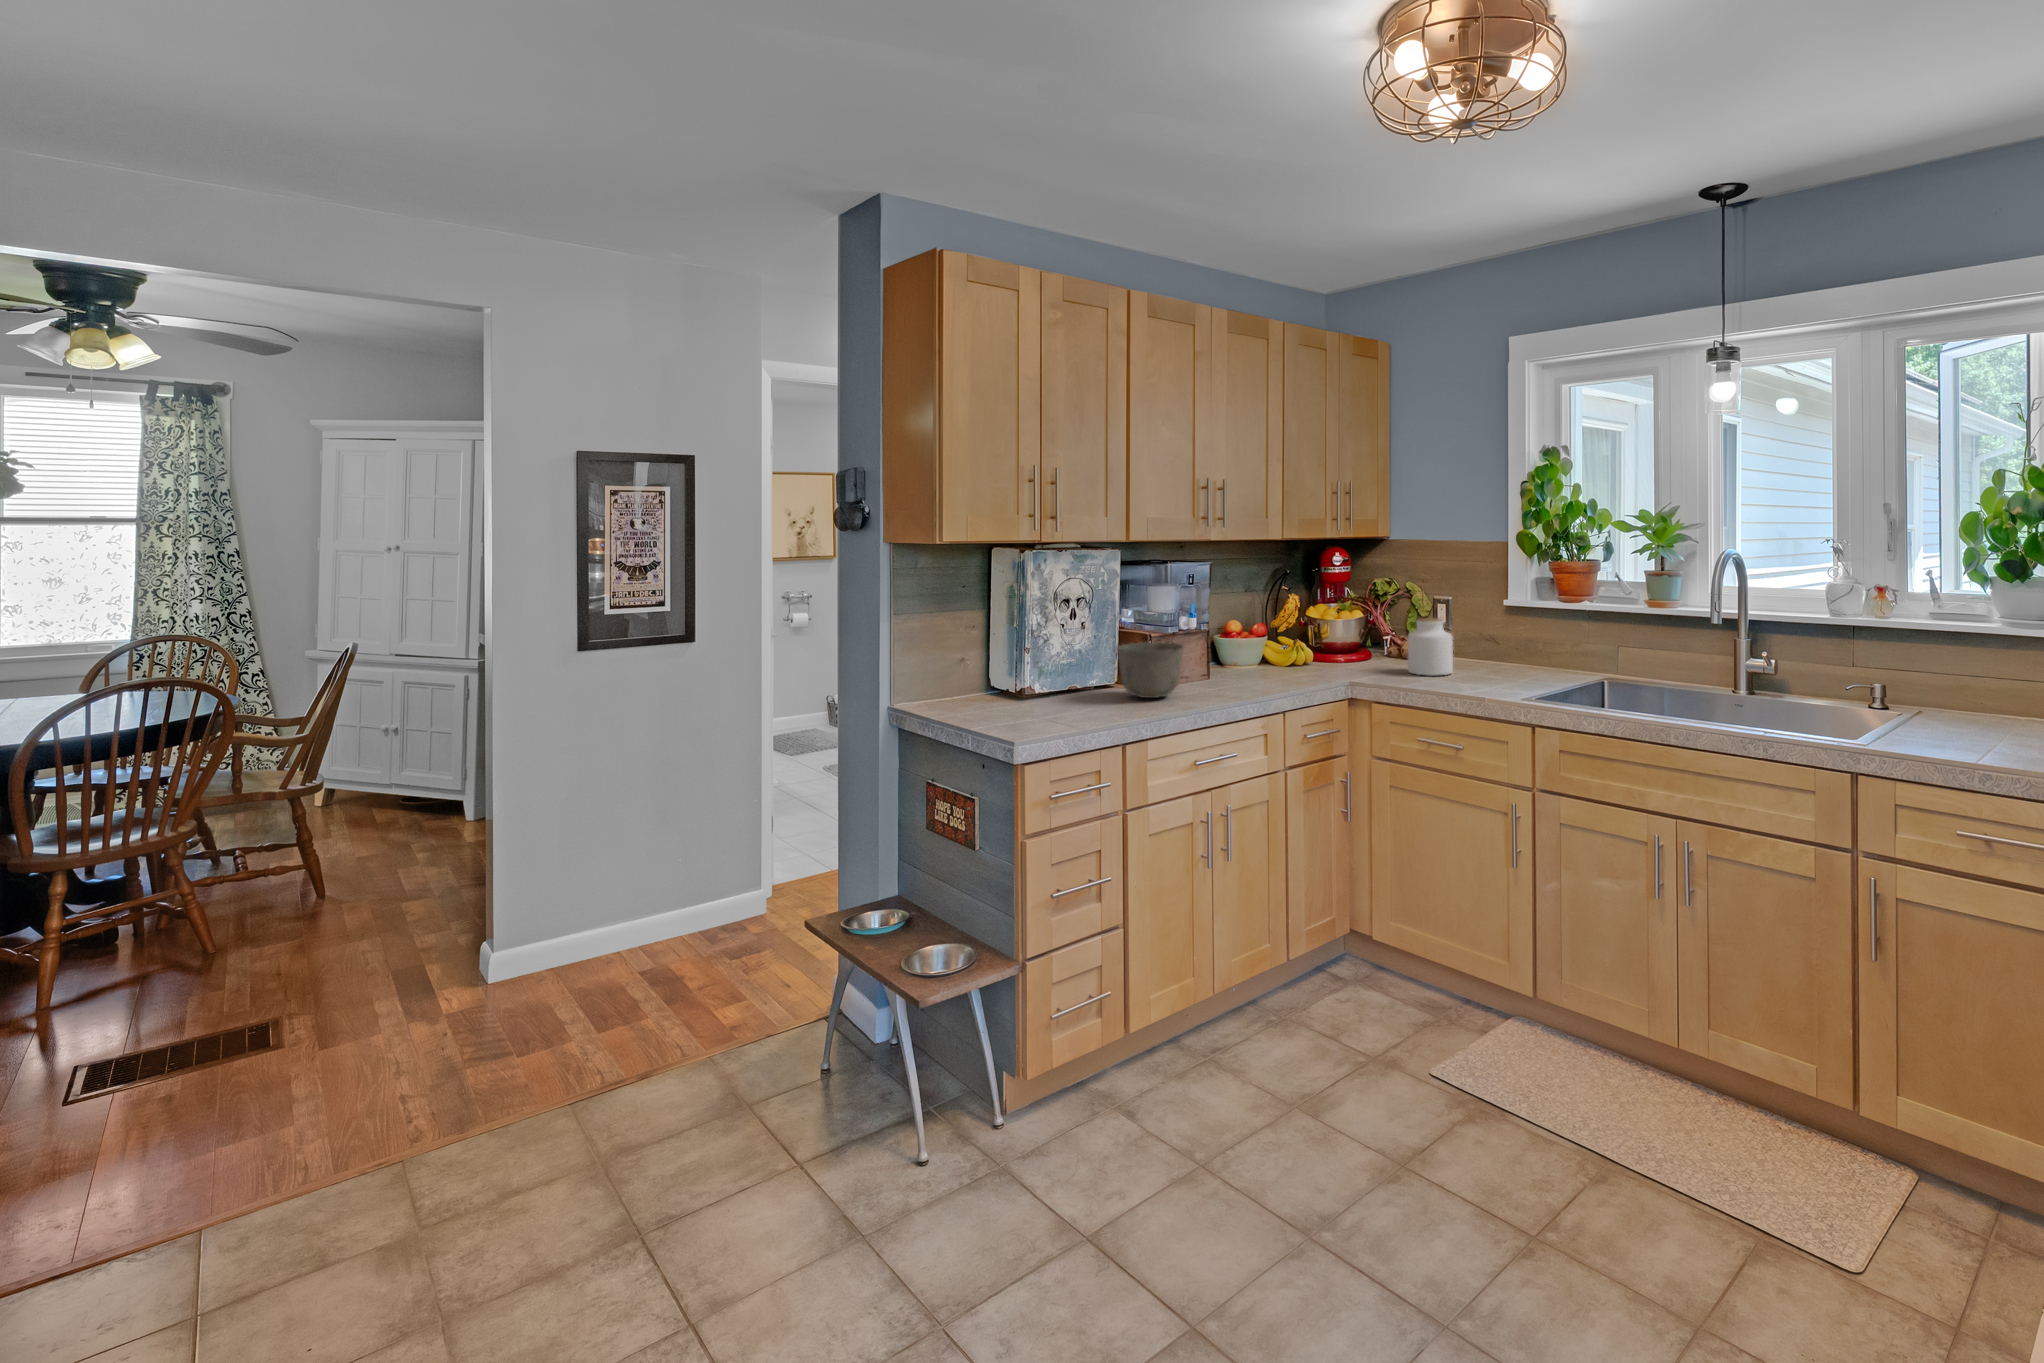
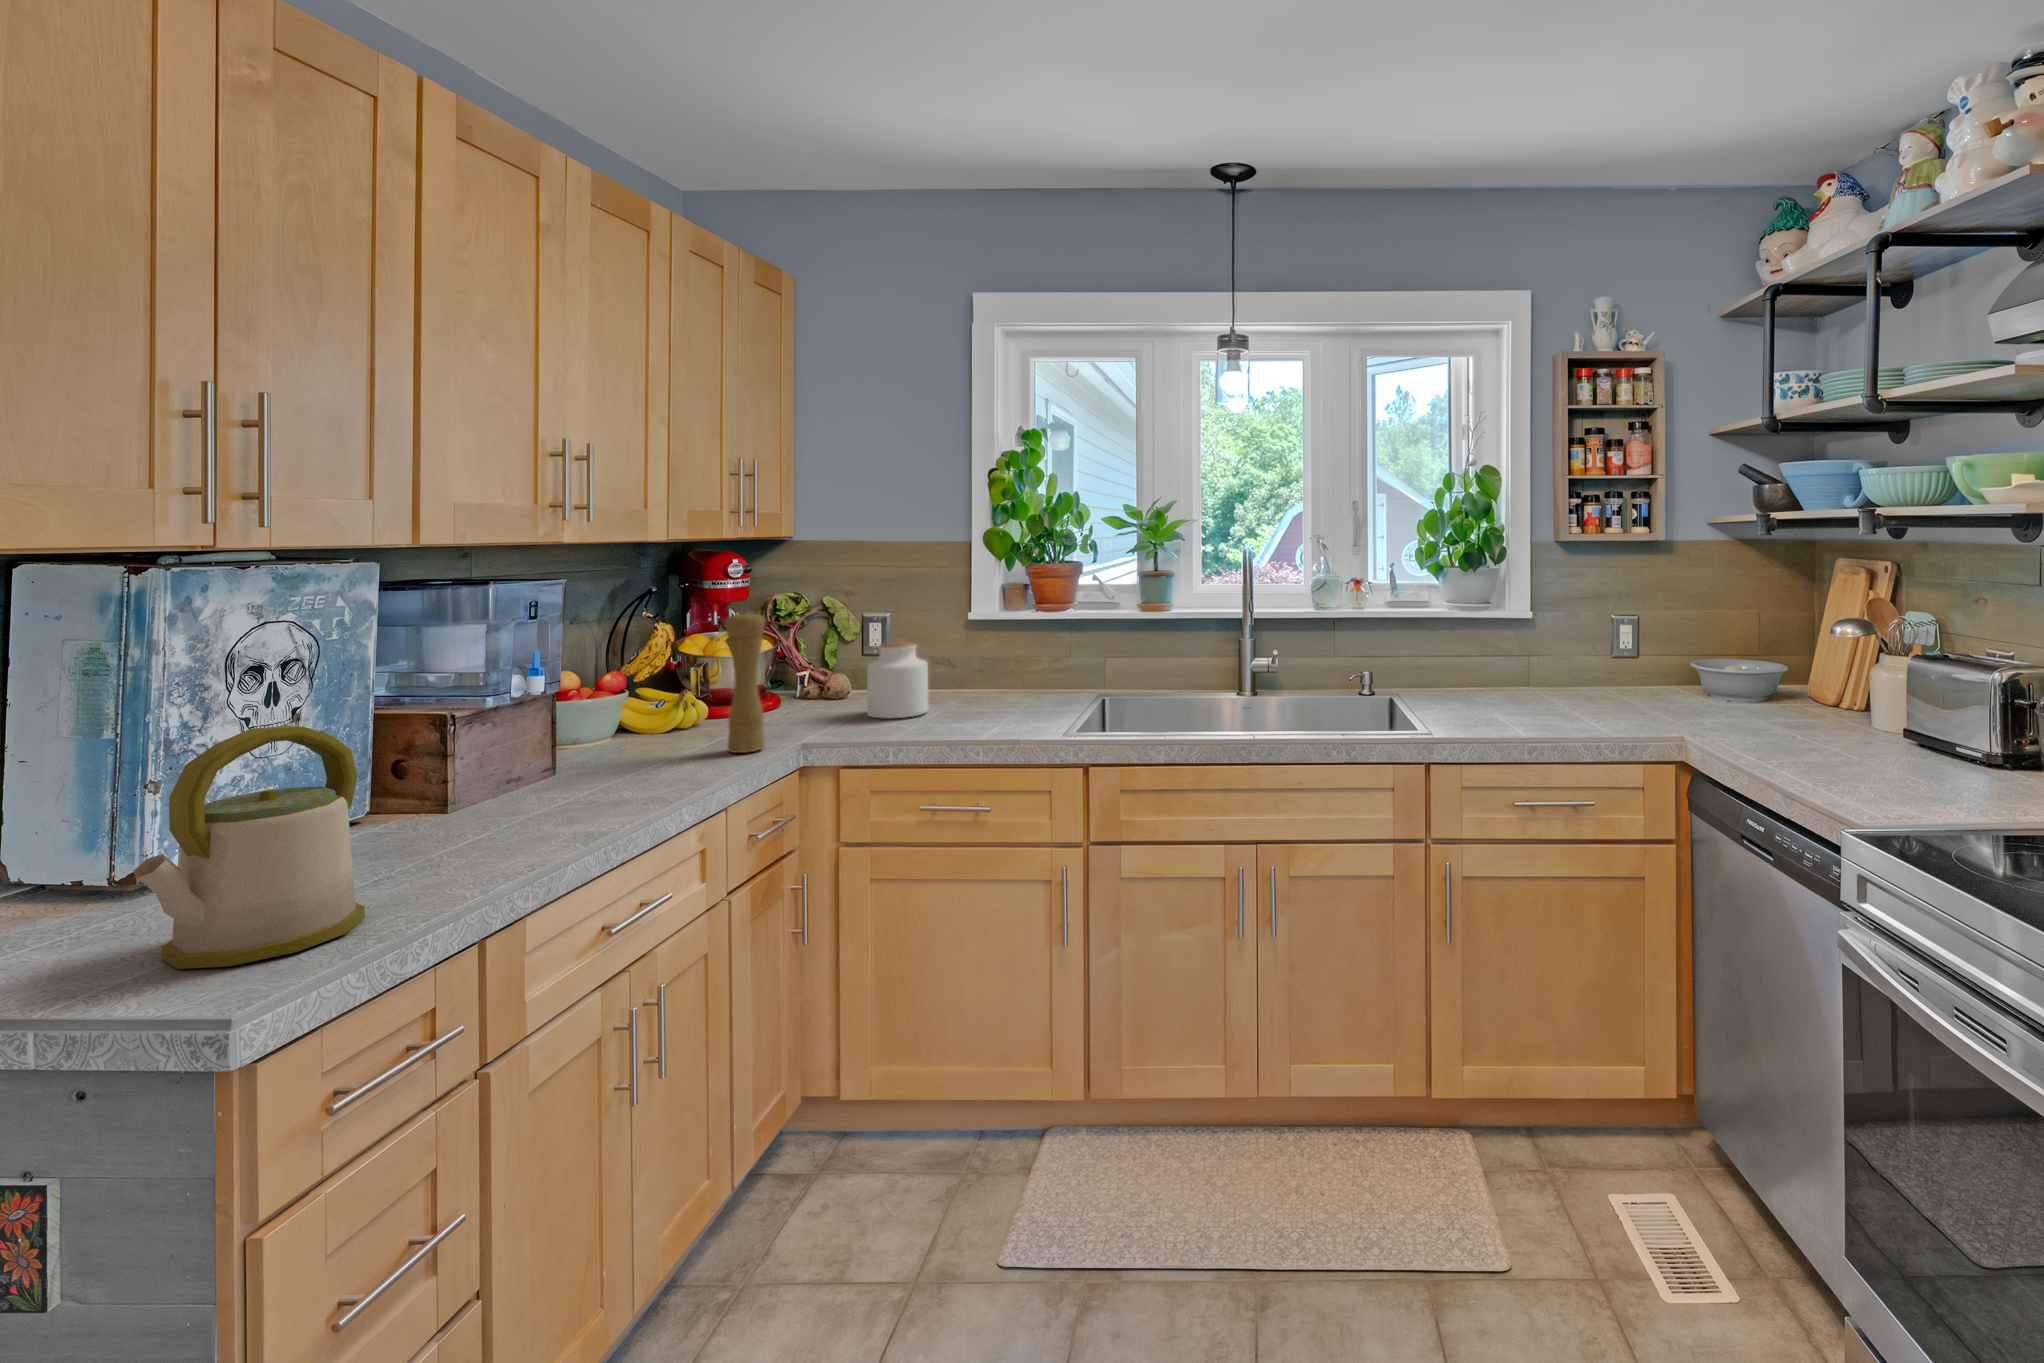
pepper mill: none [1297,587,1321,681] -> present [726,612,765,753]
kettle: none [1008,624,1084,725] -> present [133,726,365,969]
ceramic bowl: present [1117,642,1184,698] -> none [396,724,559,837]

